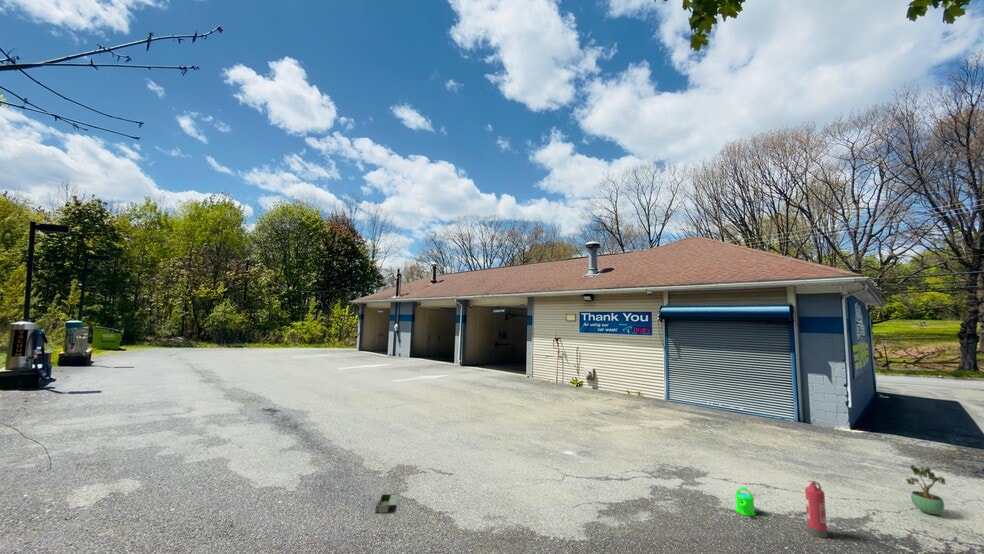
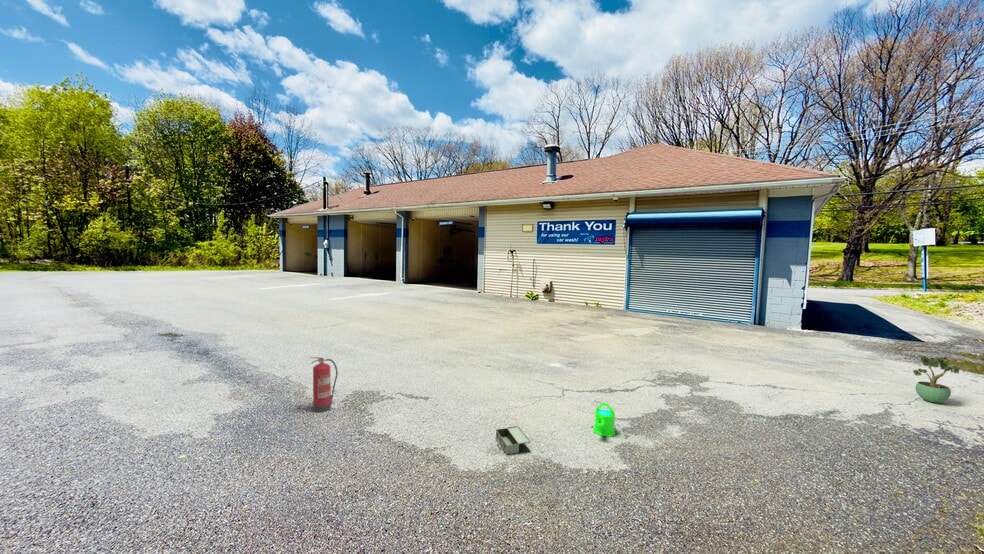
fire extinguisher: present [805,481,827,538] -> present [312,357,338,412]
watering can: present [735,487,755,516] -> present [593,403,615,436]
toolbox: present [377,494,400,513] -> present [496,426,530,454]

